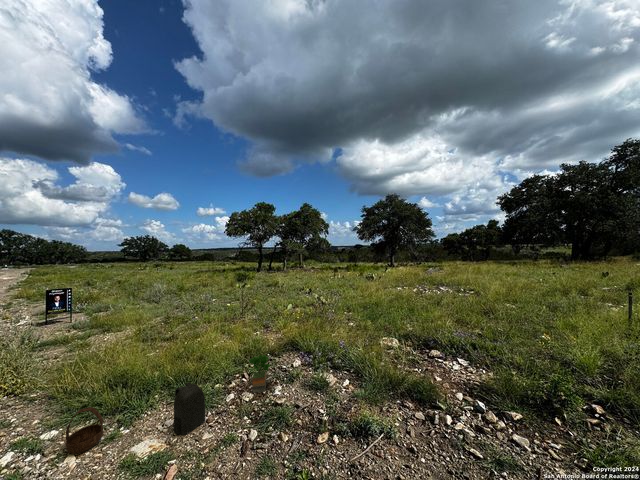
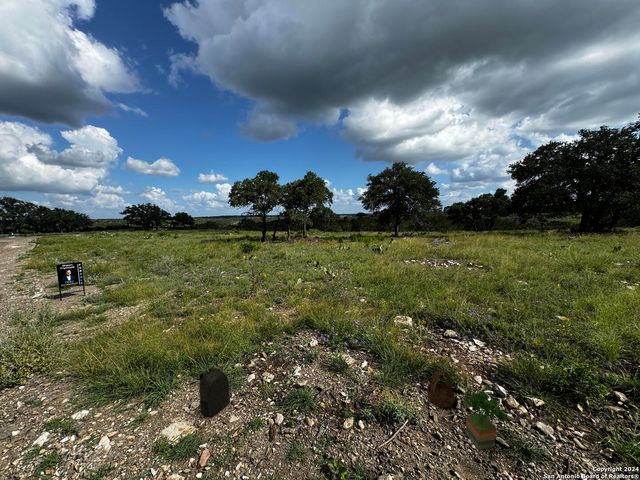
potted tree: present [249,355,270,393] -> present [463,392,507,449]
basket: present [66,407,103,454] -> present [427,369,454,408]

